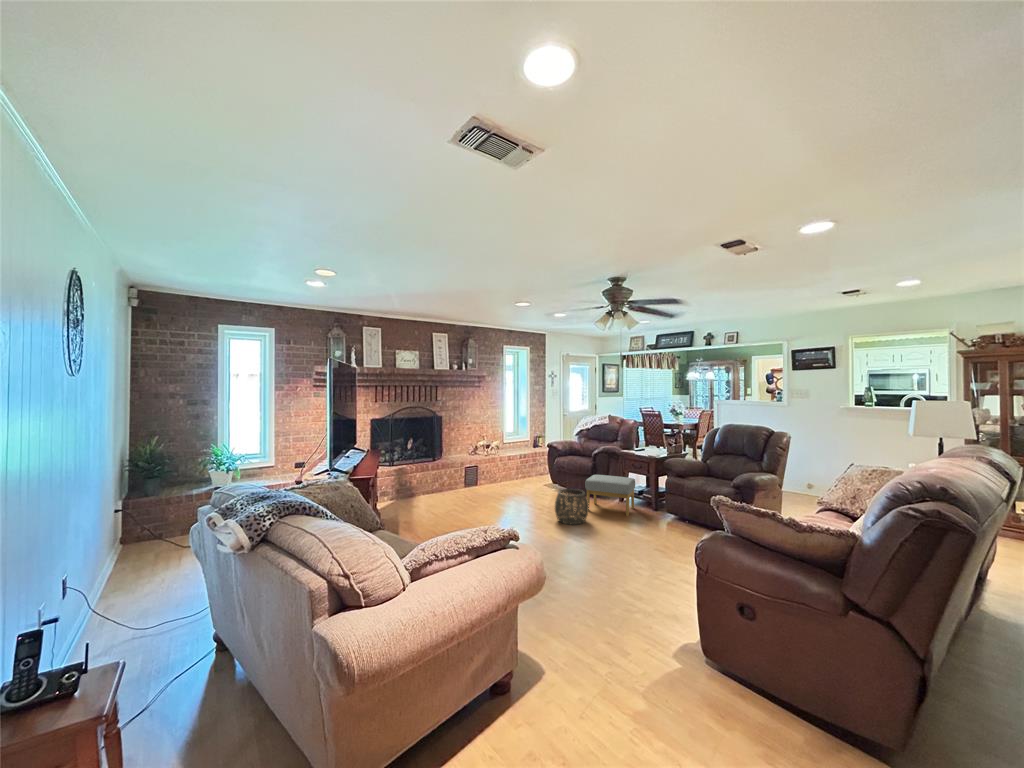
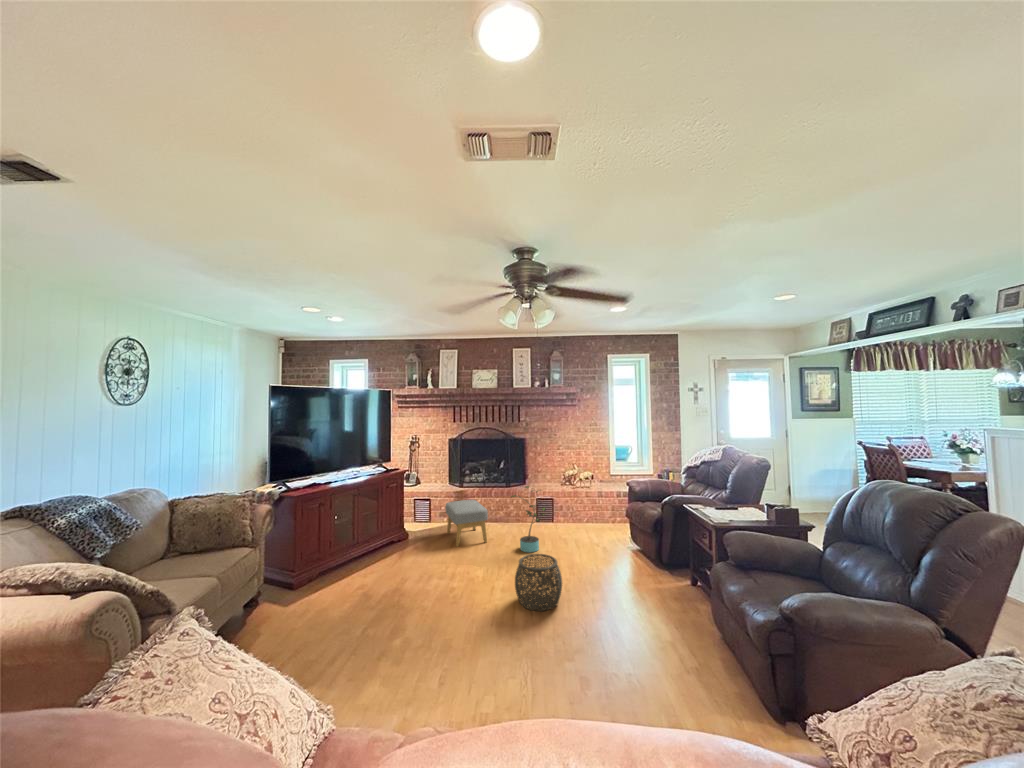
potted plant: none [490,451,519,504] -> present [511,486,546,552]
footstool: present [585,475,635,516] -> present [445,500,488,547]

